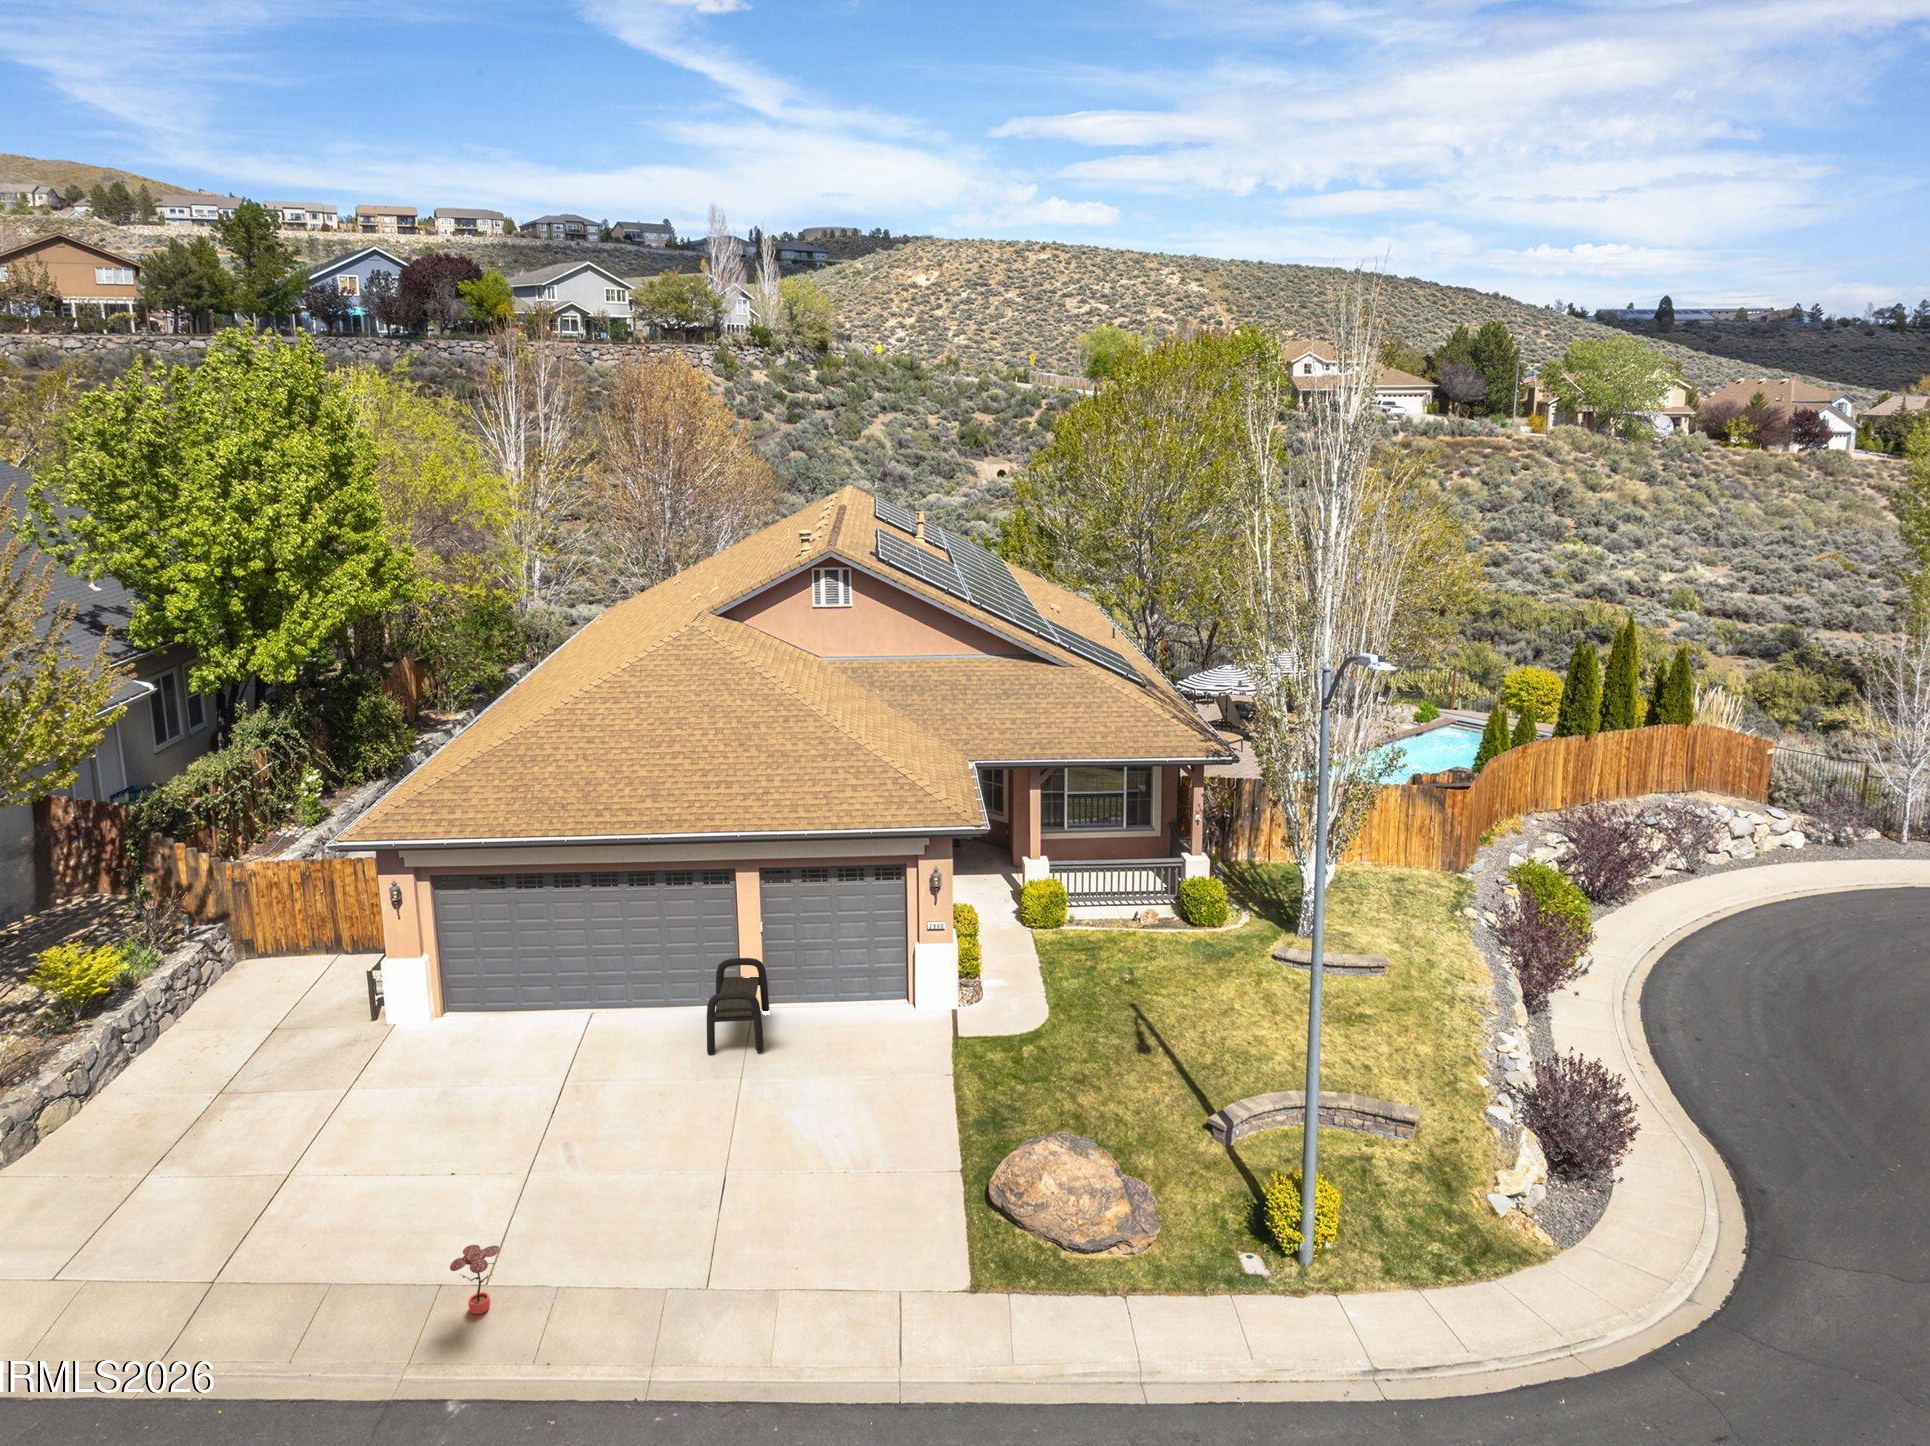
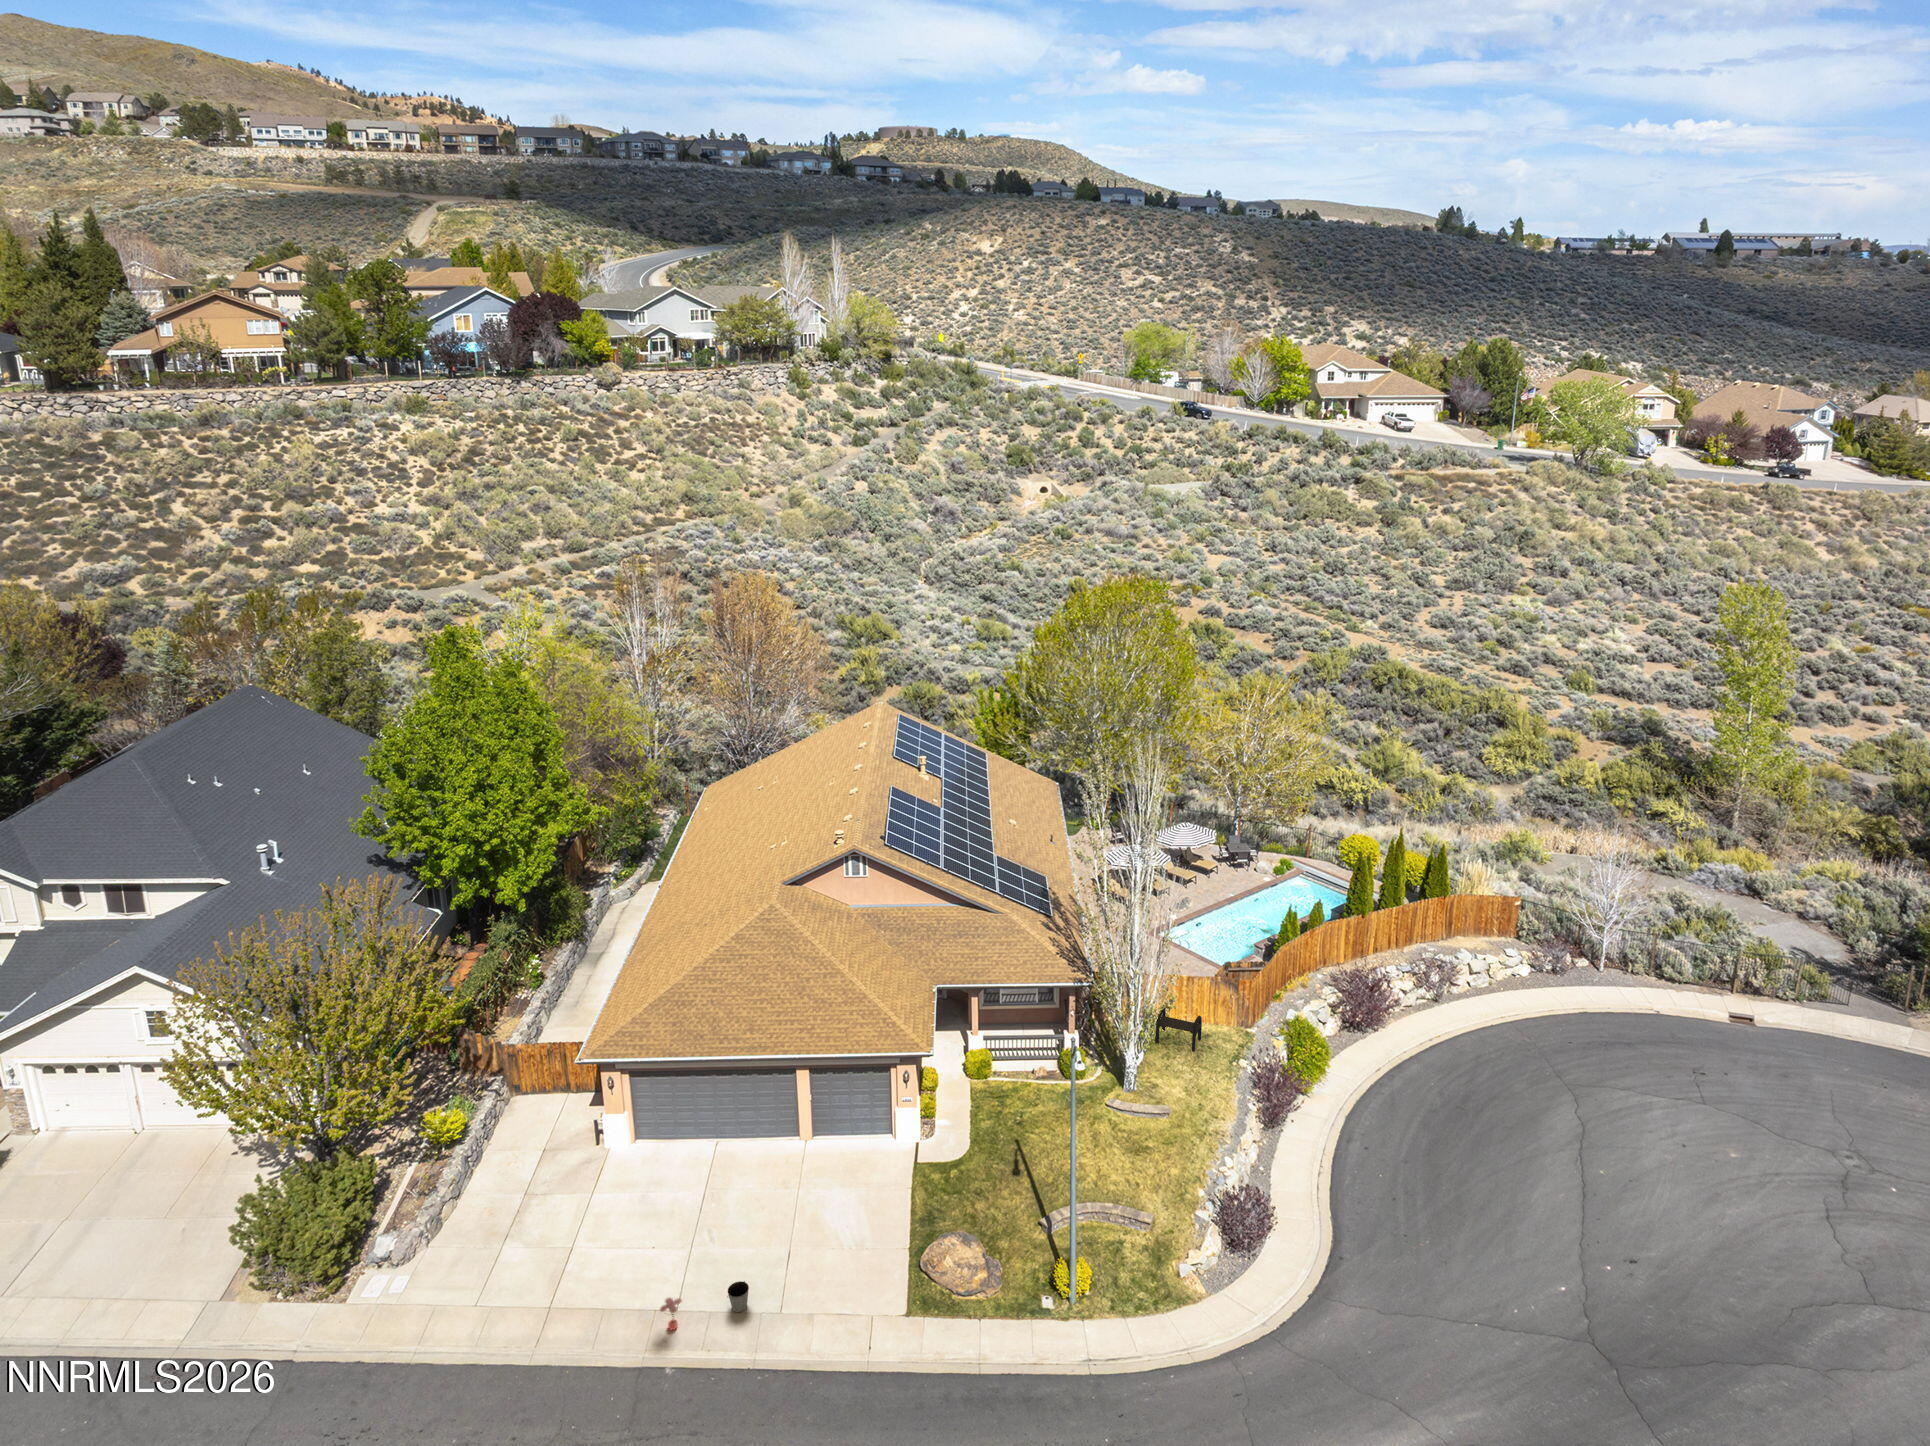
bench: present [707,958,769,1054] -> present [1155,1008,1202,1052]
bucket: none [597,1216,643,1279] -> present [728,1281,749,1312]

